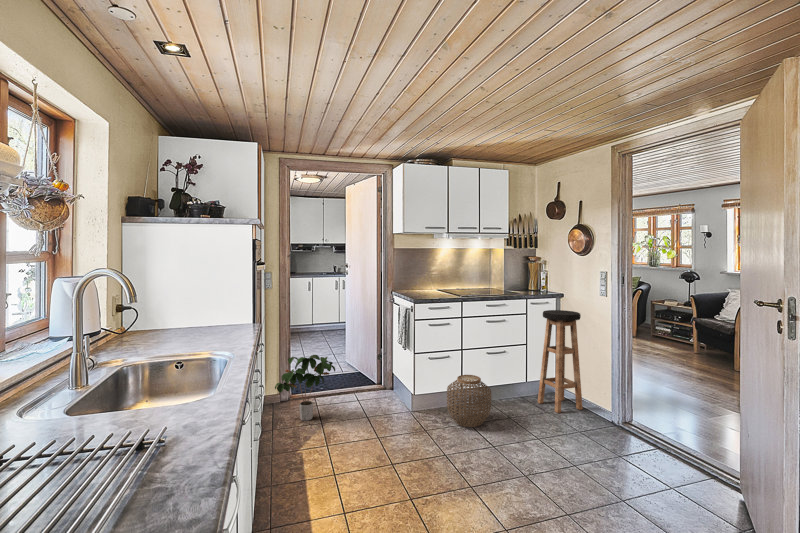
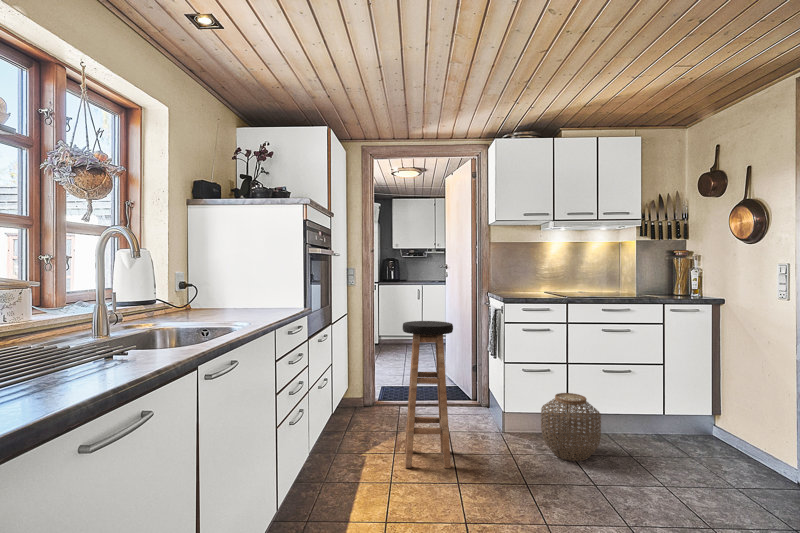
bar stool: present [538,310,583,413] -> present [403,321,453,468]
potted plant: present [275,355,335,421] -> none [347,356,412,429]

